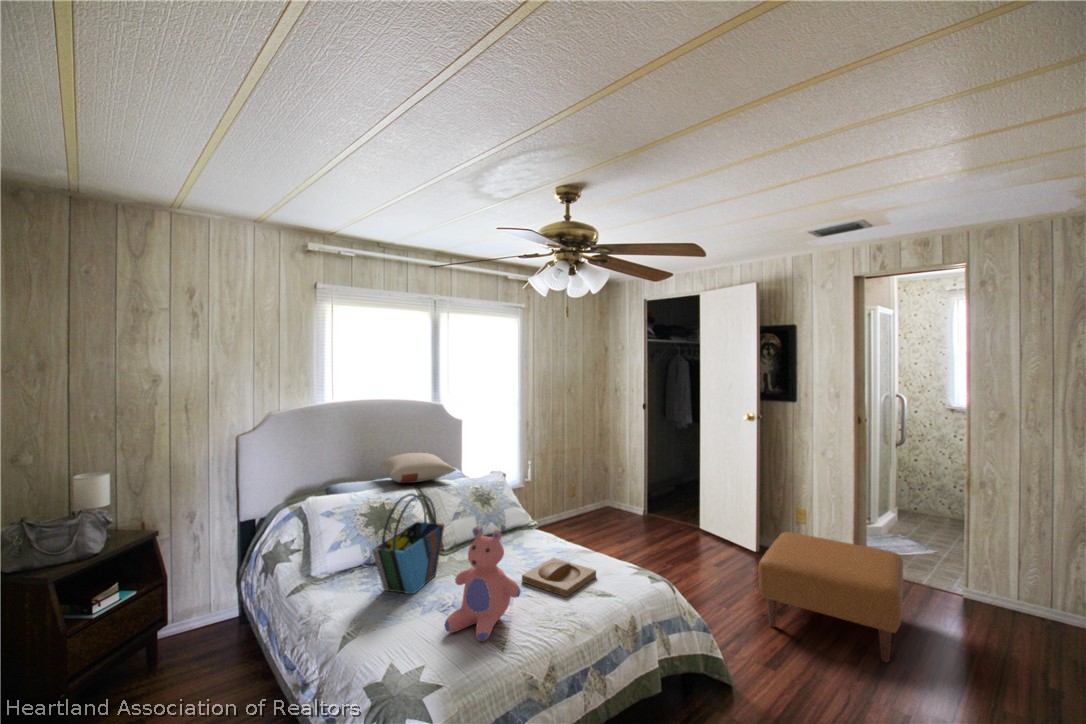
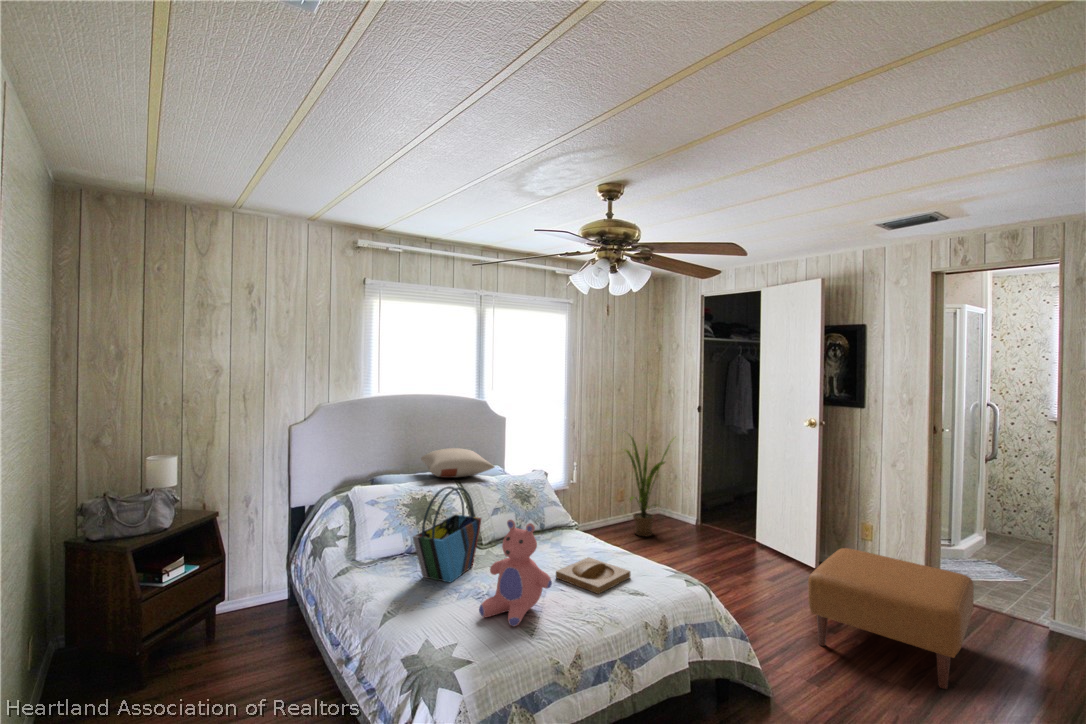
house plant: none [575,428,627,528] -> present [626,435,671,536]

